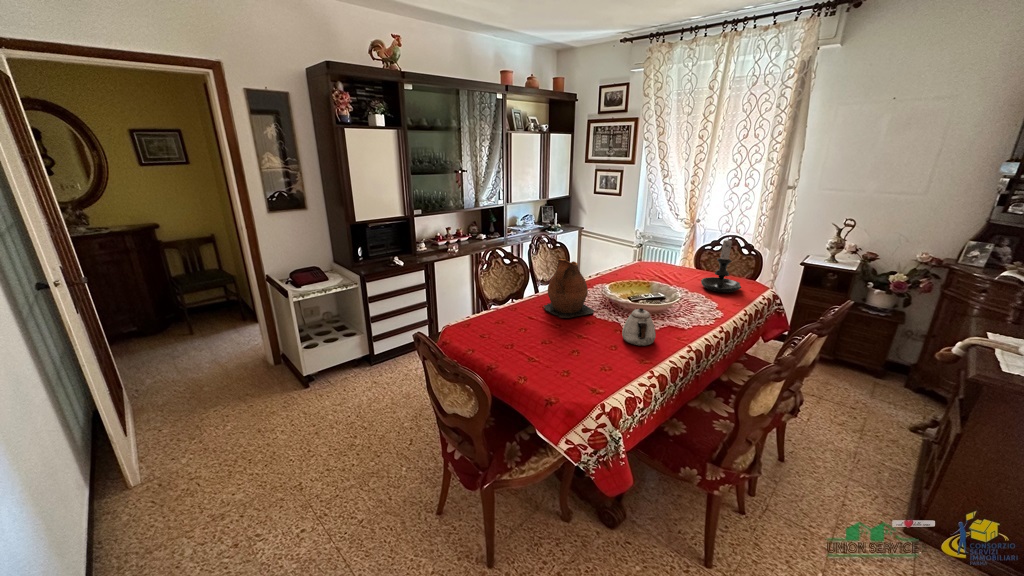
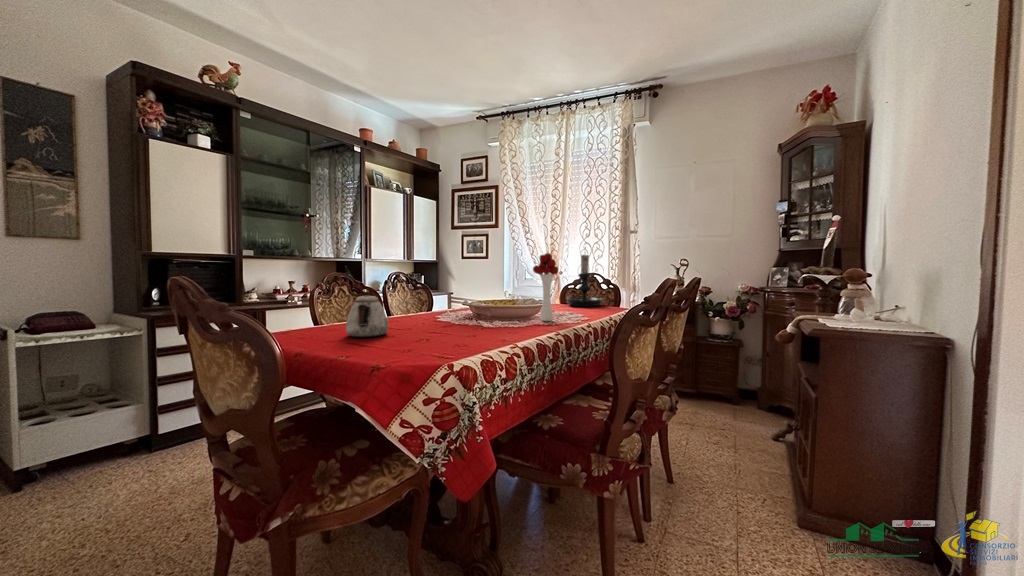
ceramic pitcher: present [544,259,594,318] -> none [390,253,453,322]
flower bouquet: none [672,266,698,327] -> present [533,253,558,321]
teapot: present [622,308,656,346] -> present [346,292,388,337]

